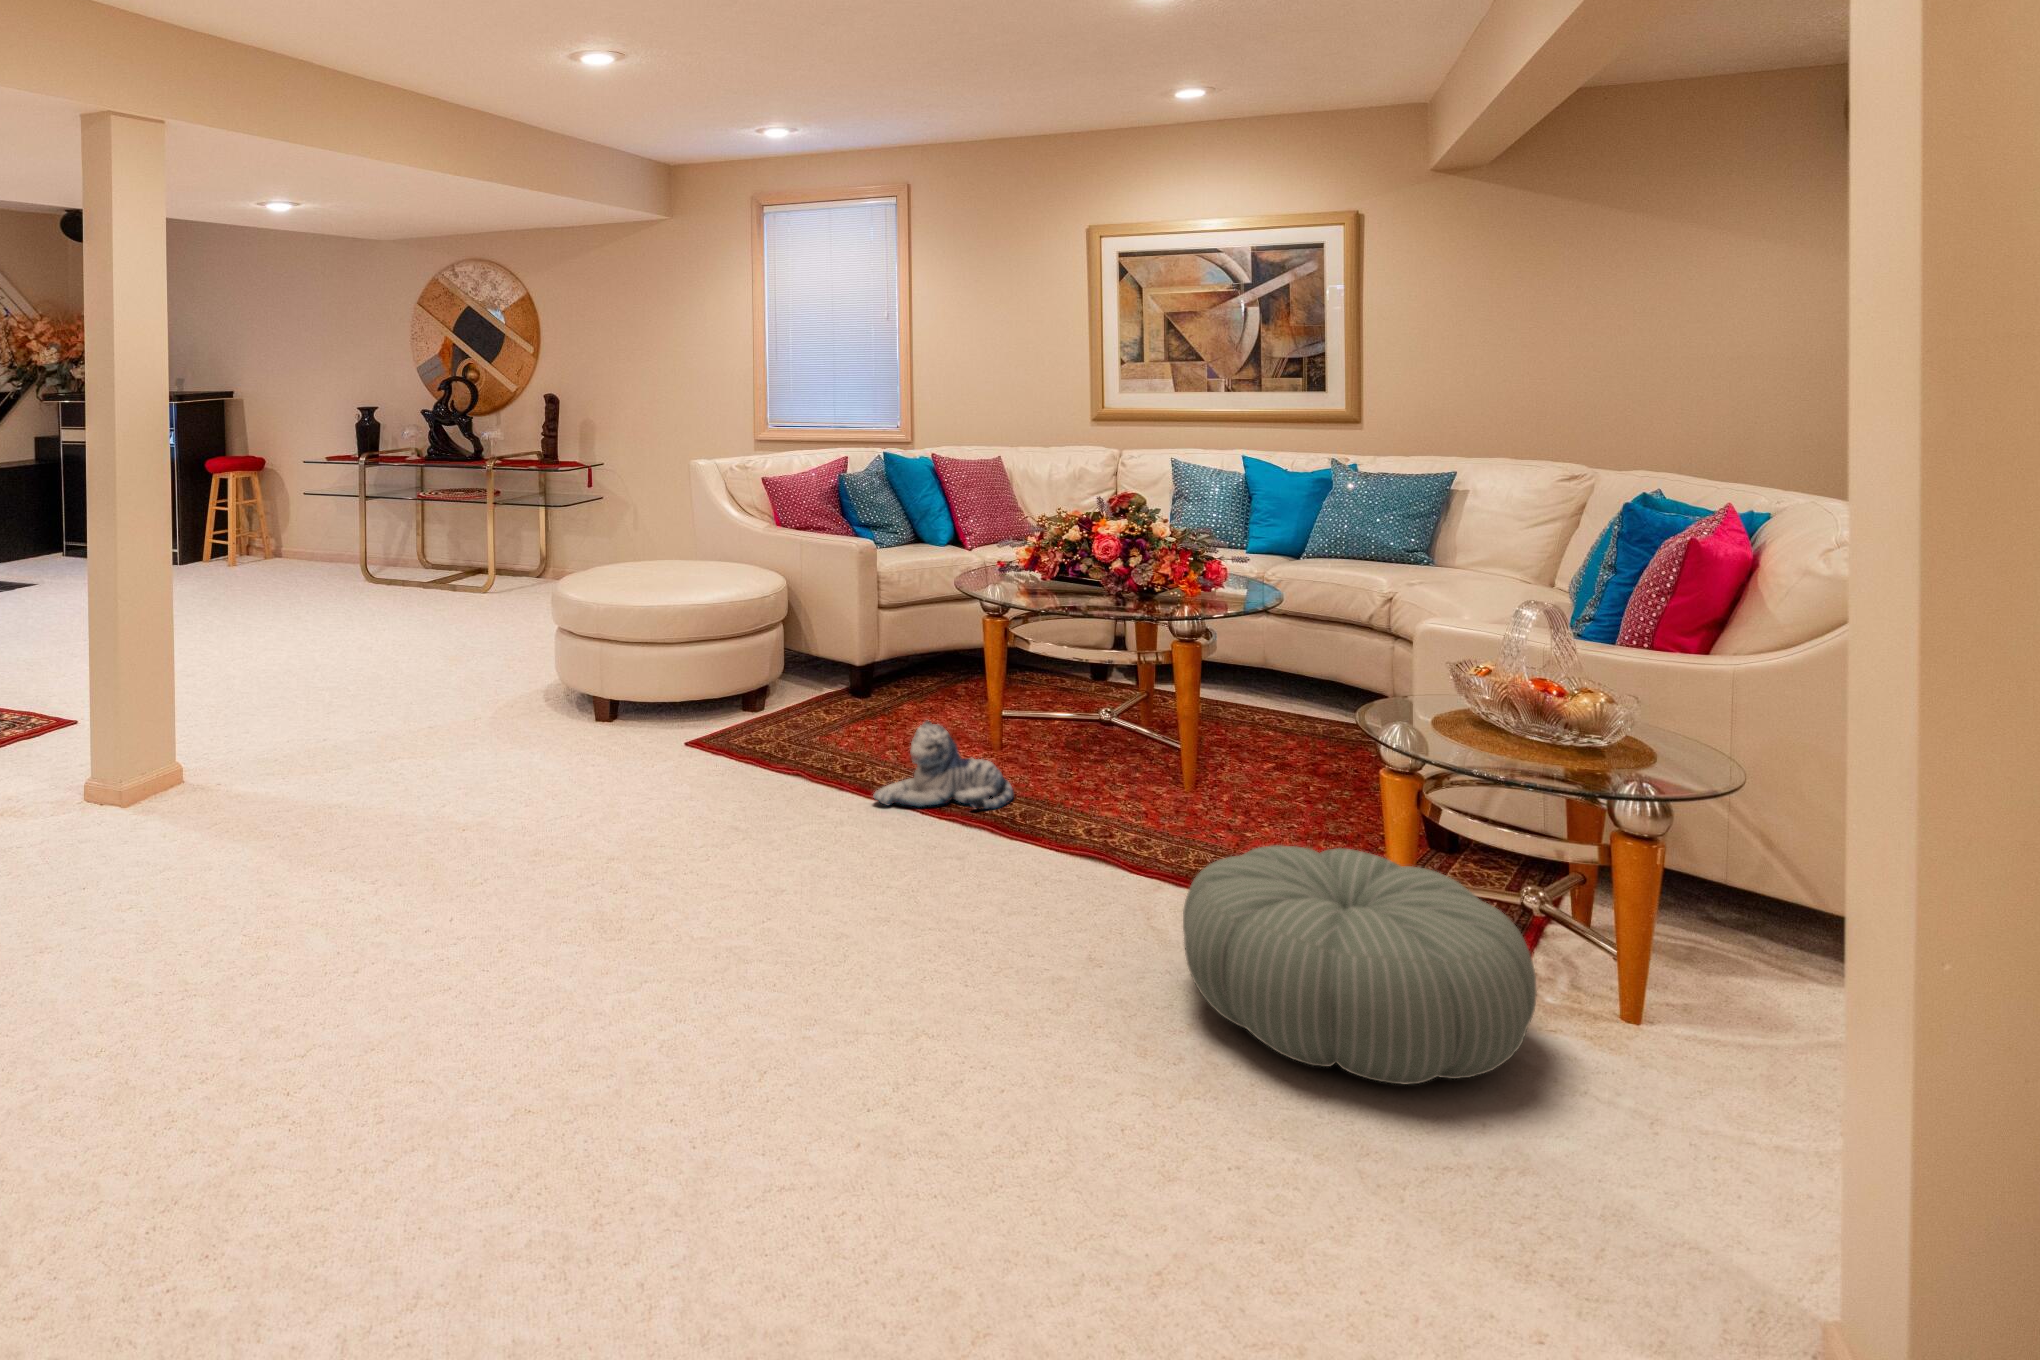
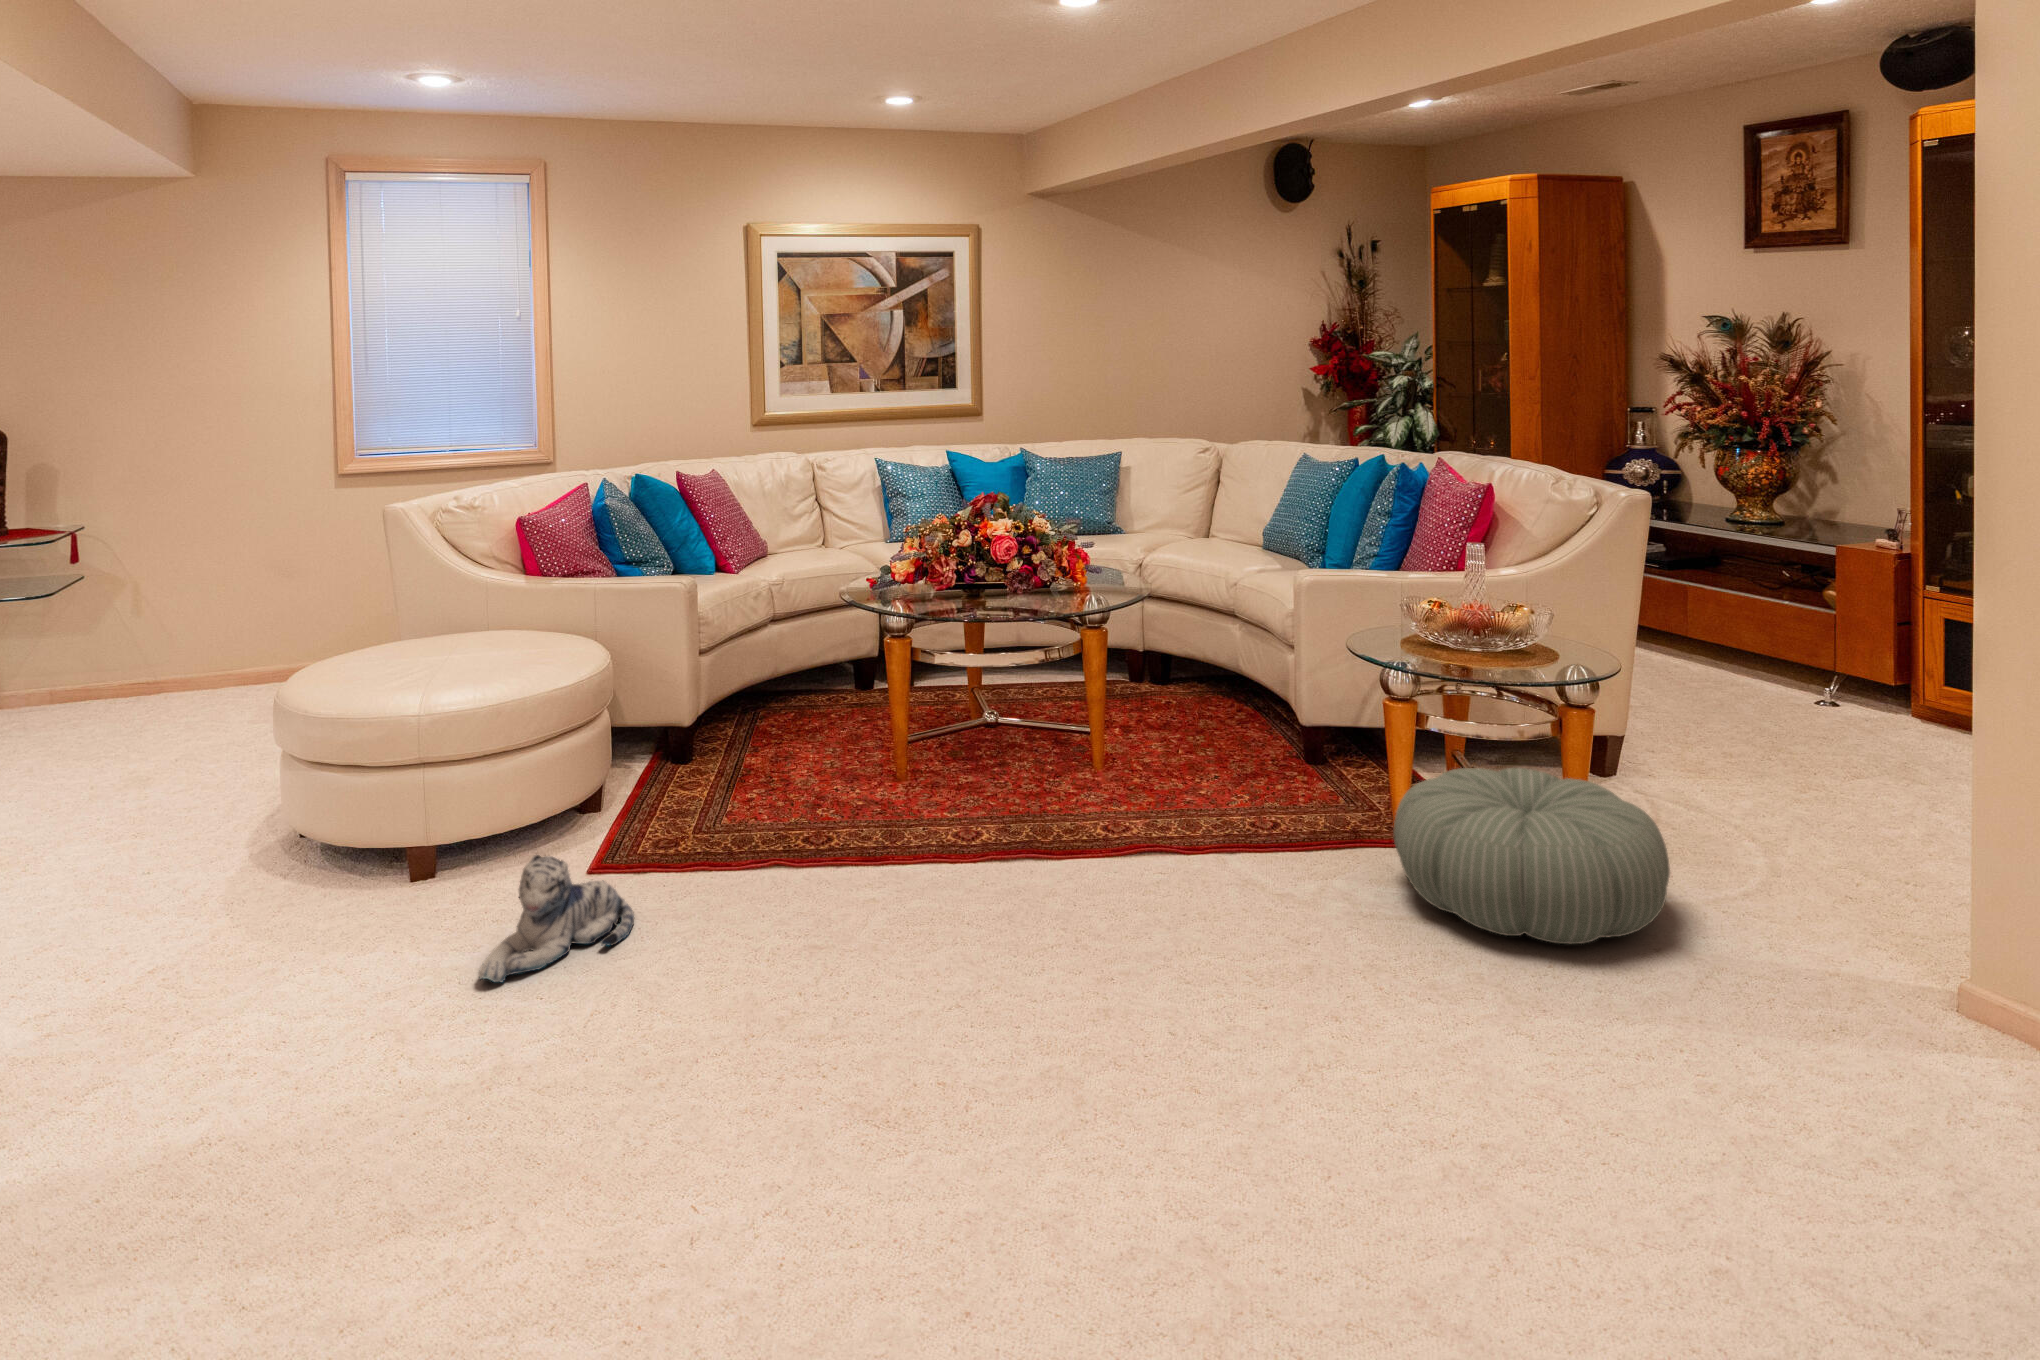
plush toy: present [873,720,1014,810] -> present [479,855,634,982]

